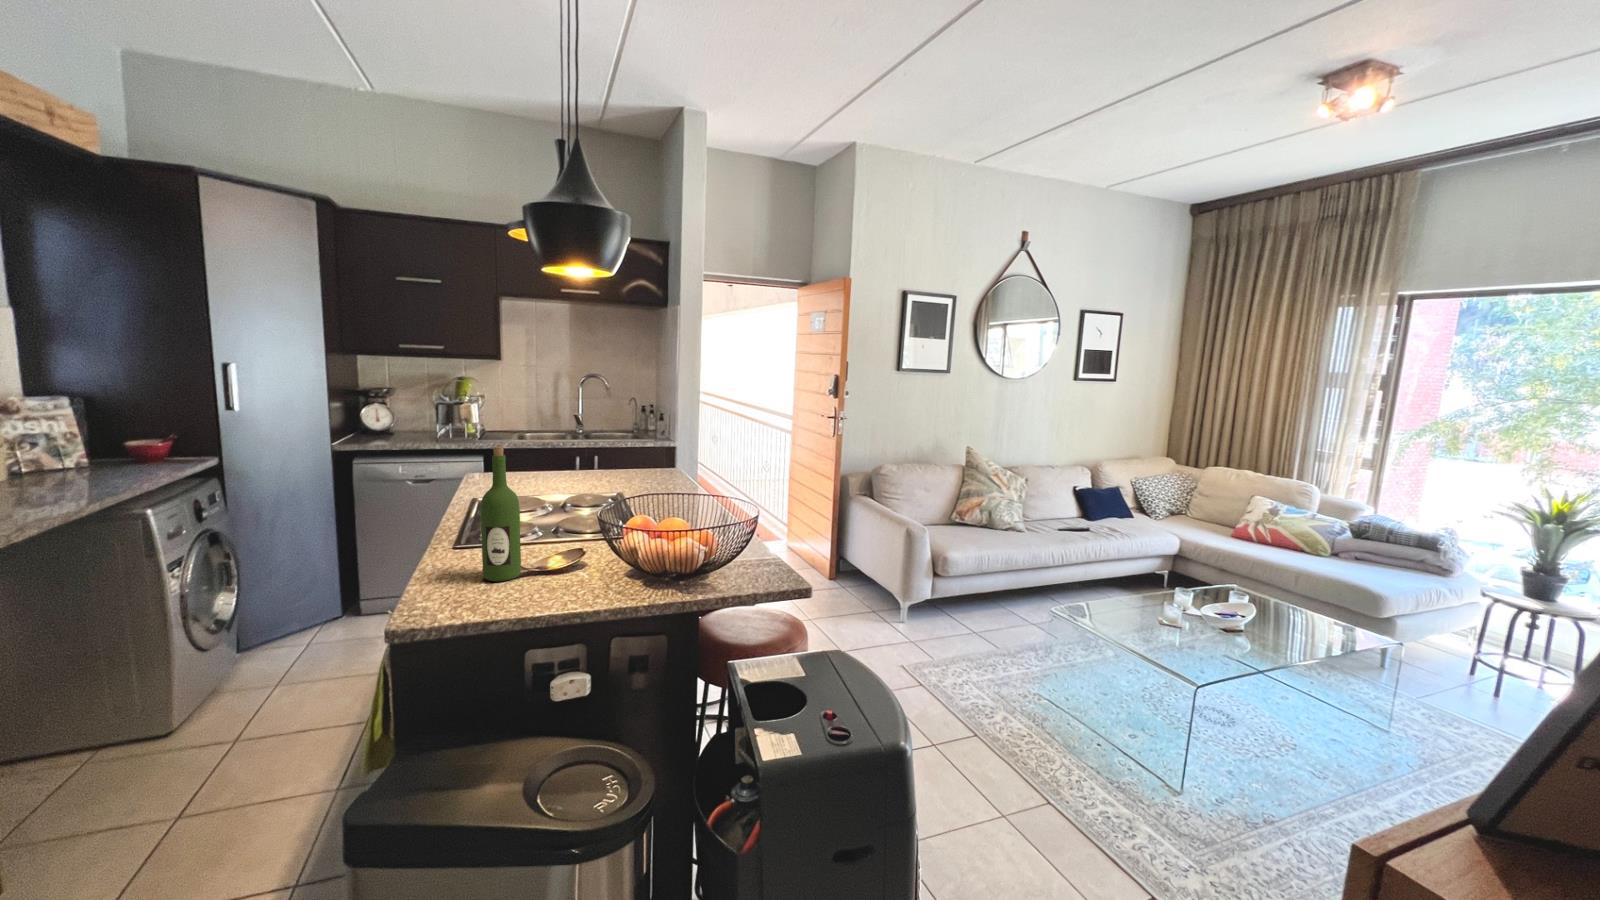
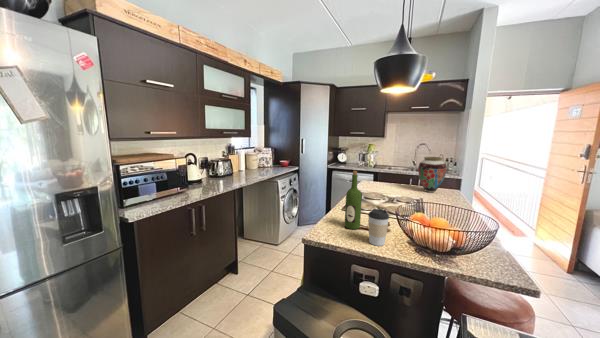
vase: none [601,404,656,480] -> present [418,157,447,192]
coffee cup: none [548,521,592,596] -> present [368,209,389,246]

